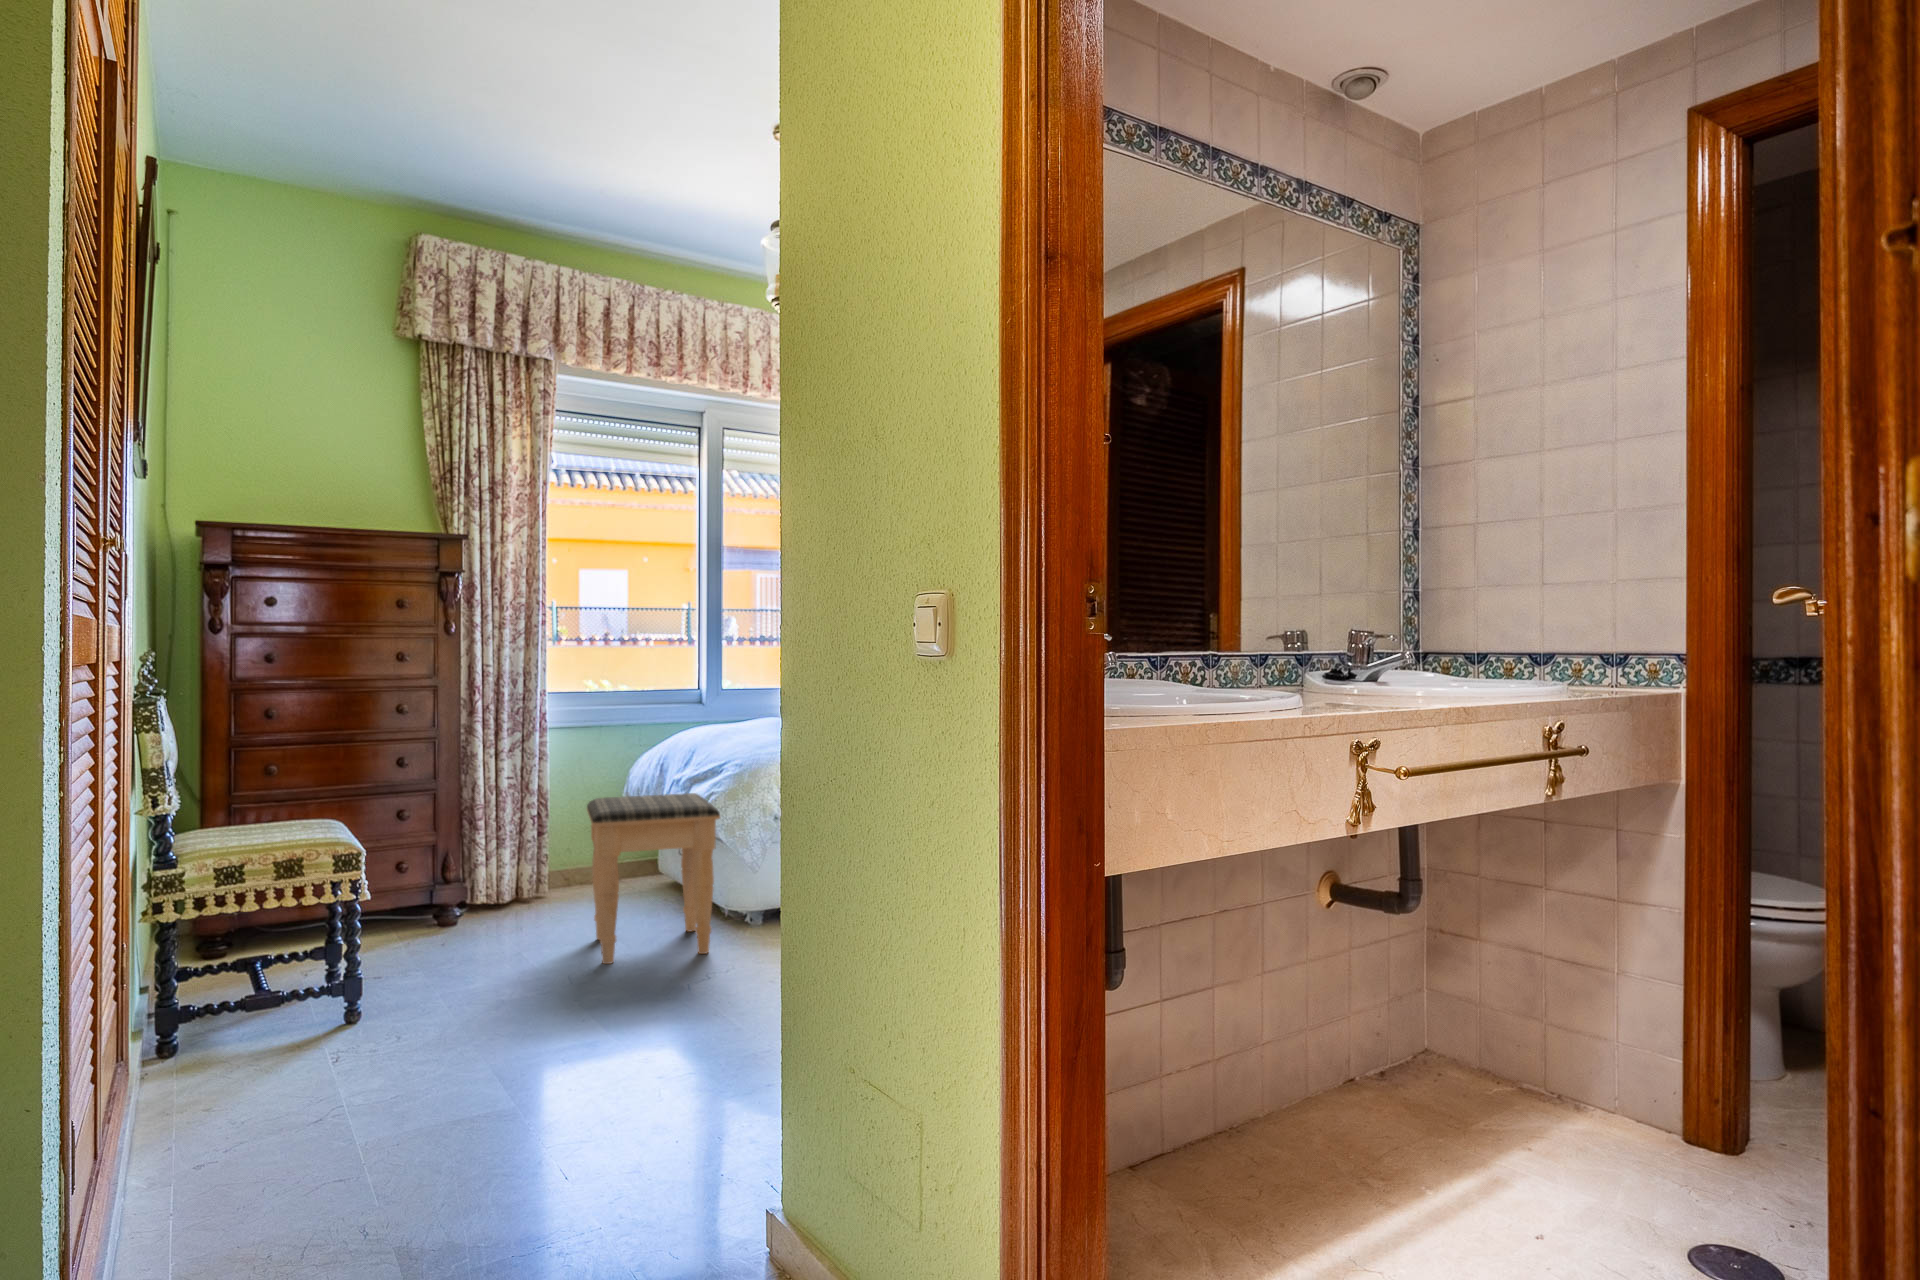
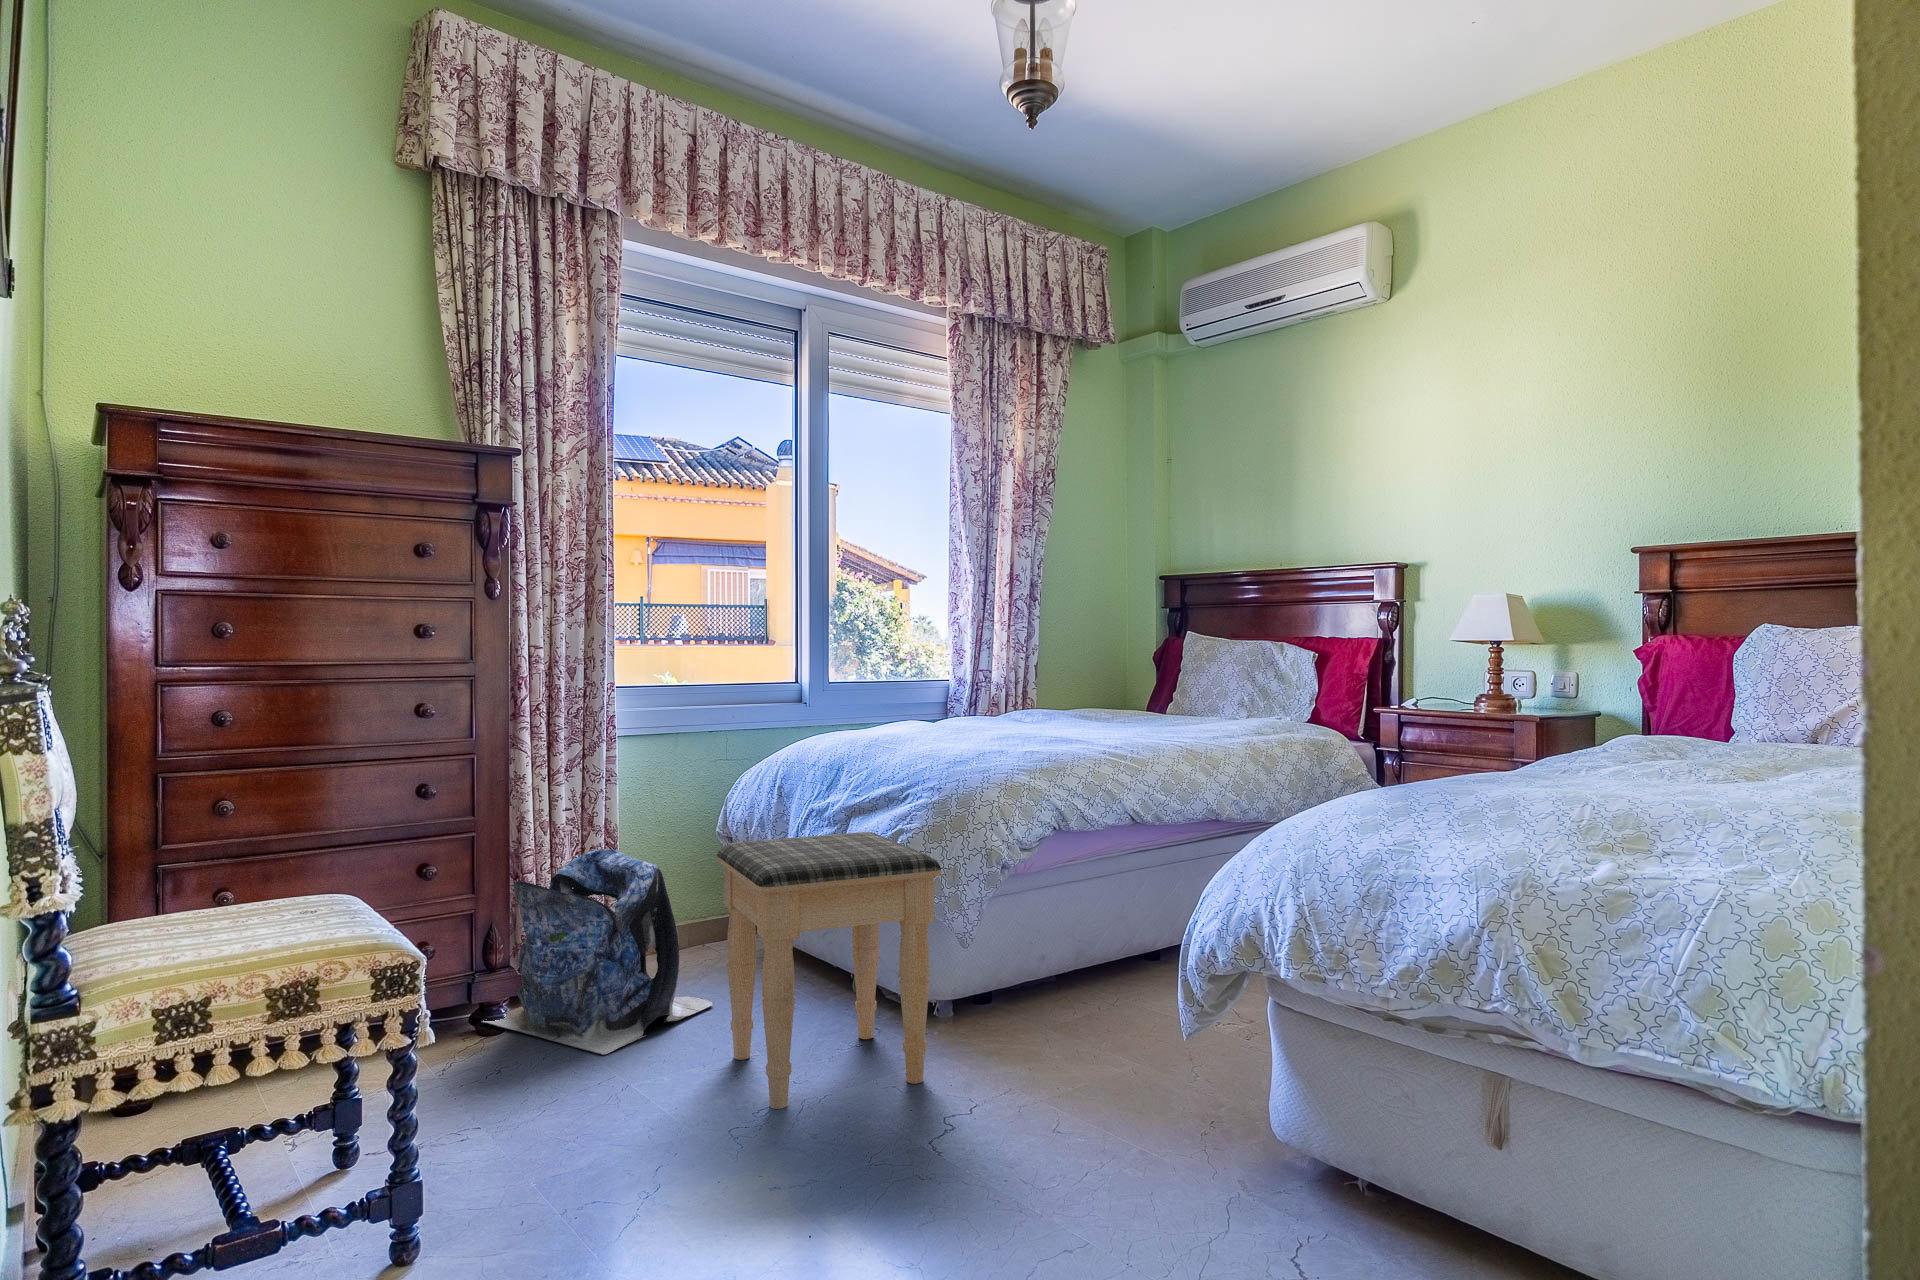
backpack: none [443,805,602,936] -> present [482,849,713,1055]

